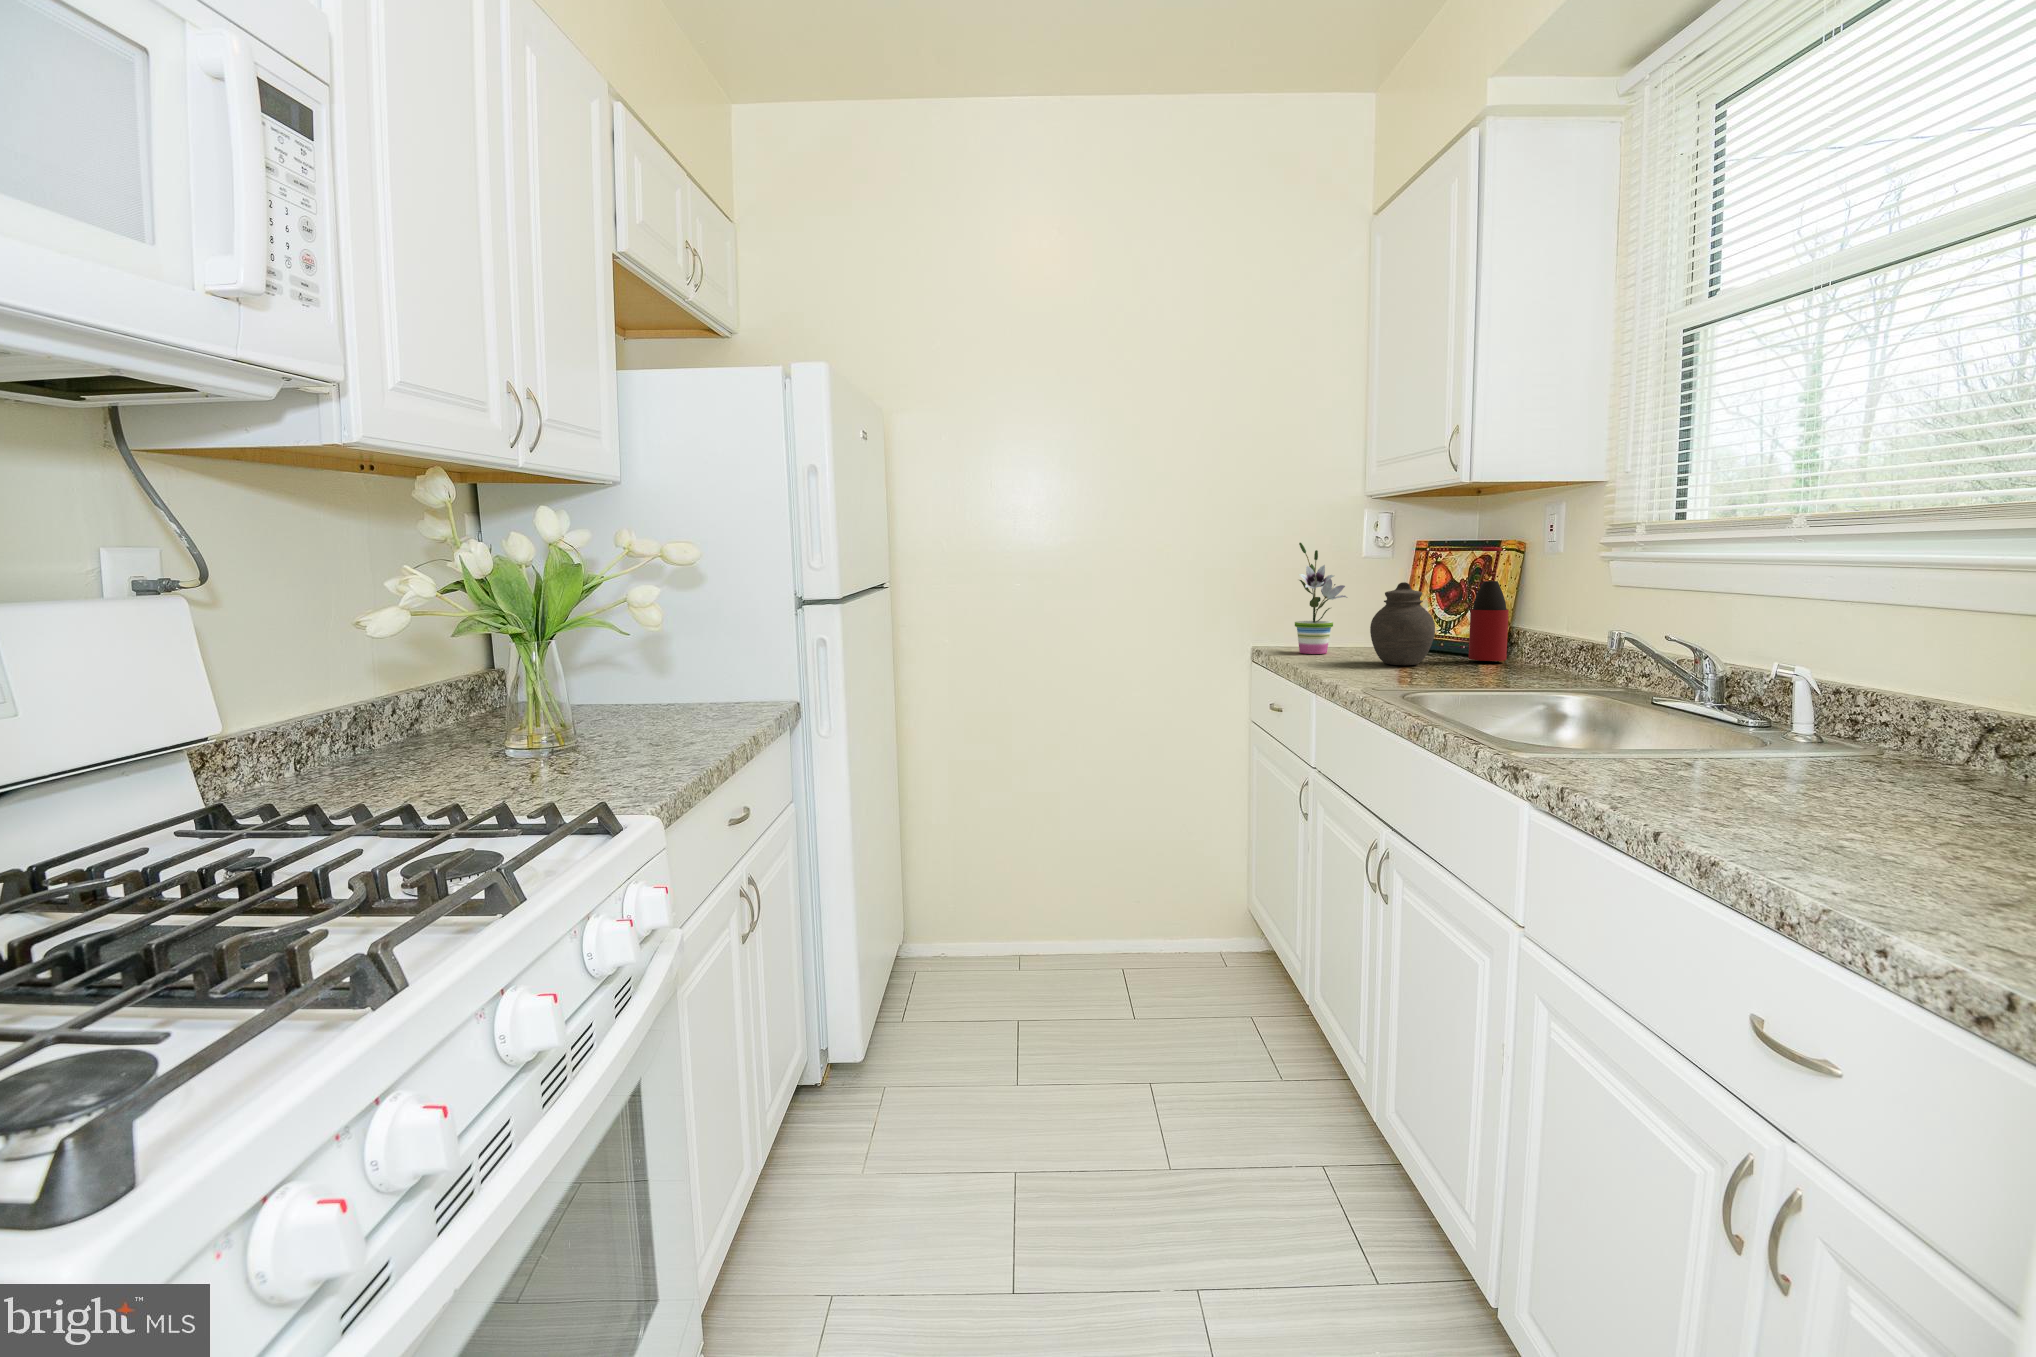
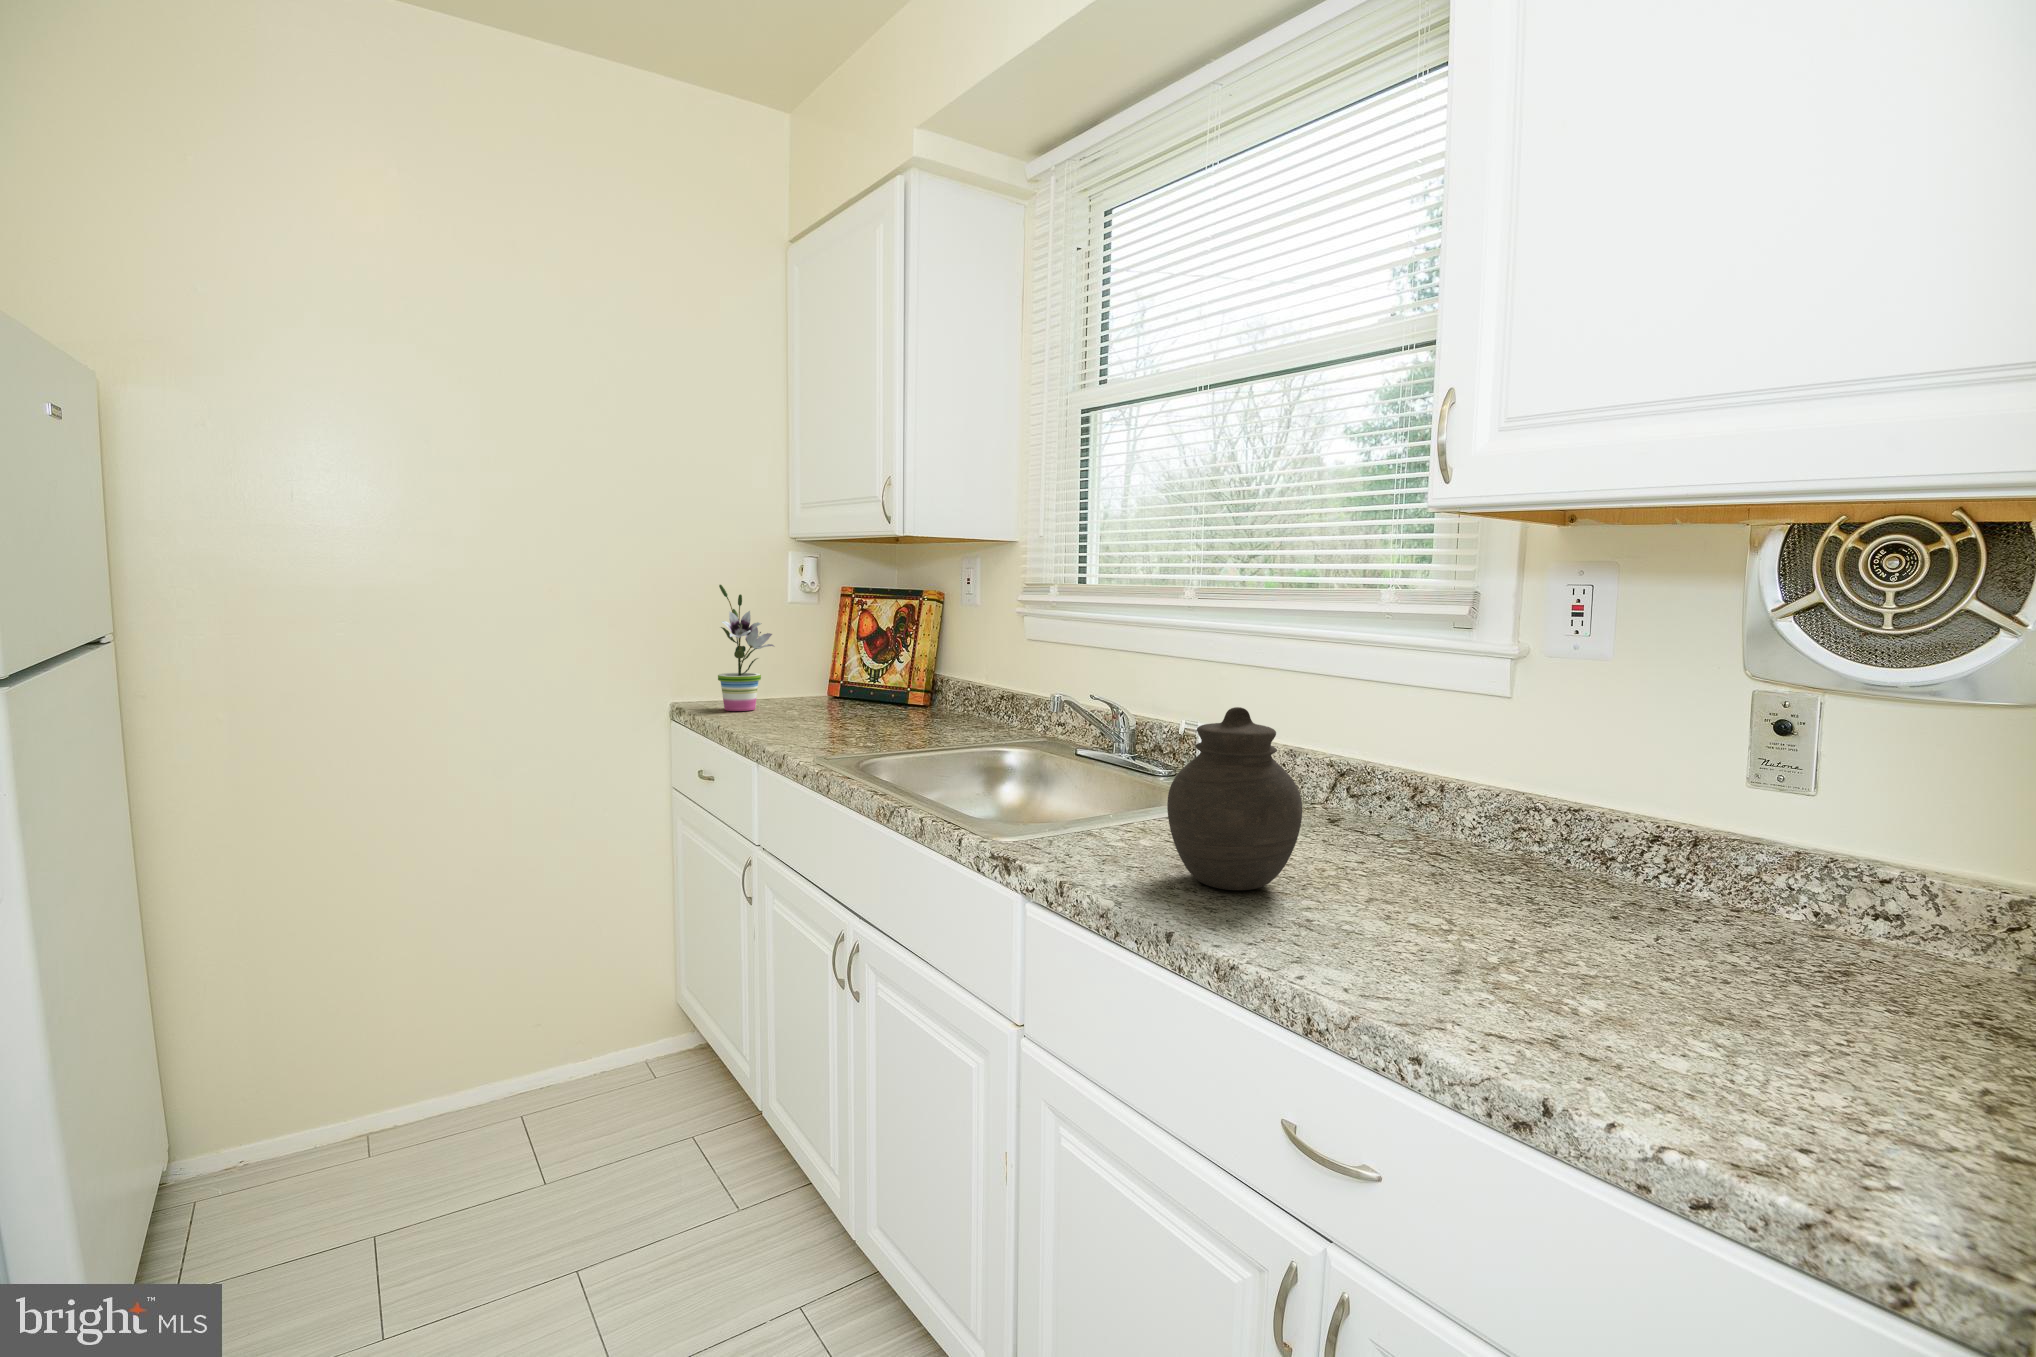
bottle: present [1469,547,1509,661] -> none [901,597,937,715]
jar: present [1370,582,1435,665] -> present [1167,707,1302,890]

